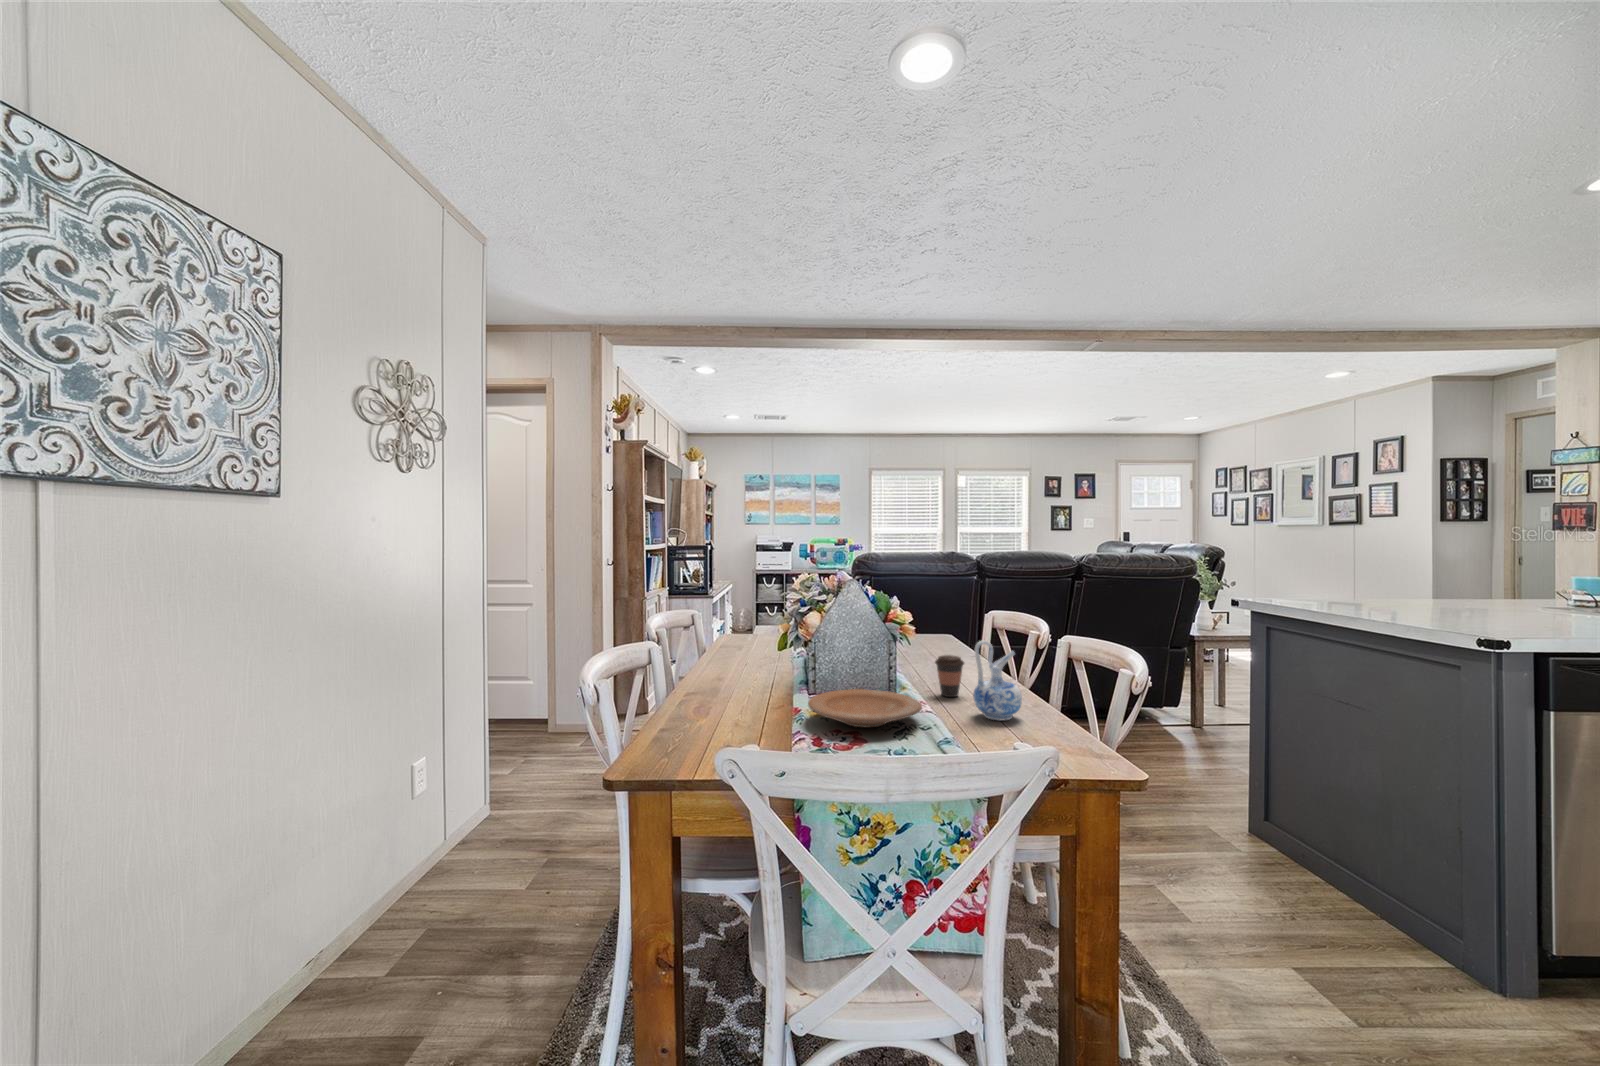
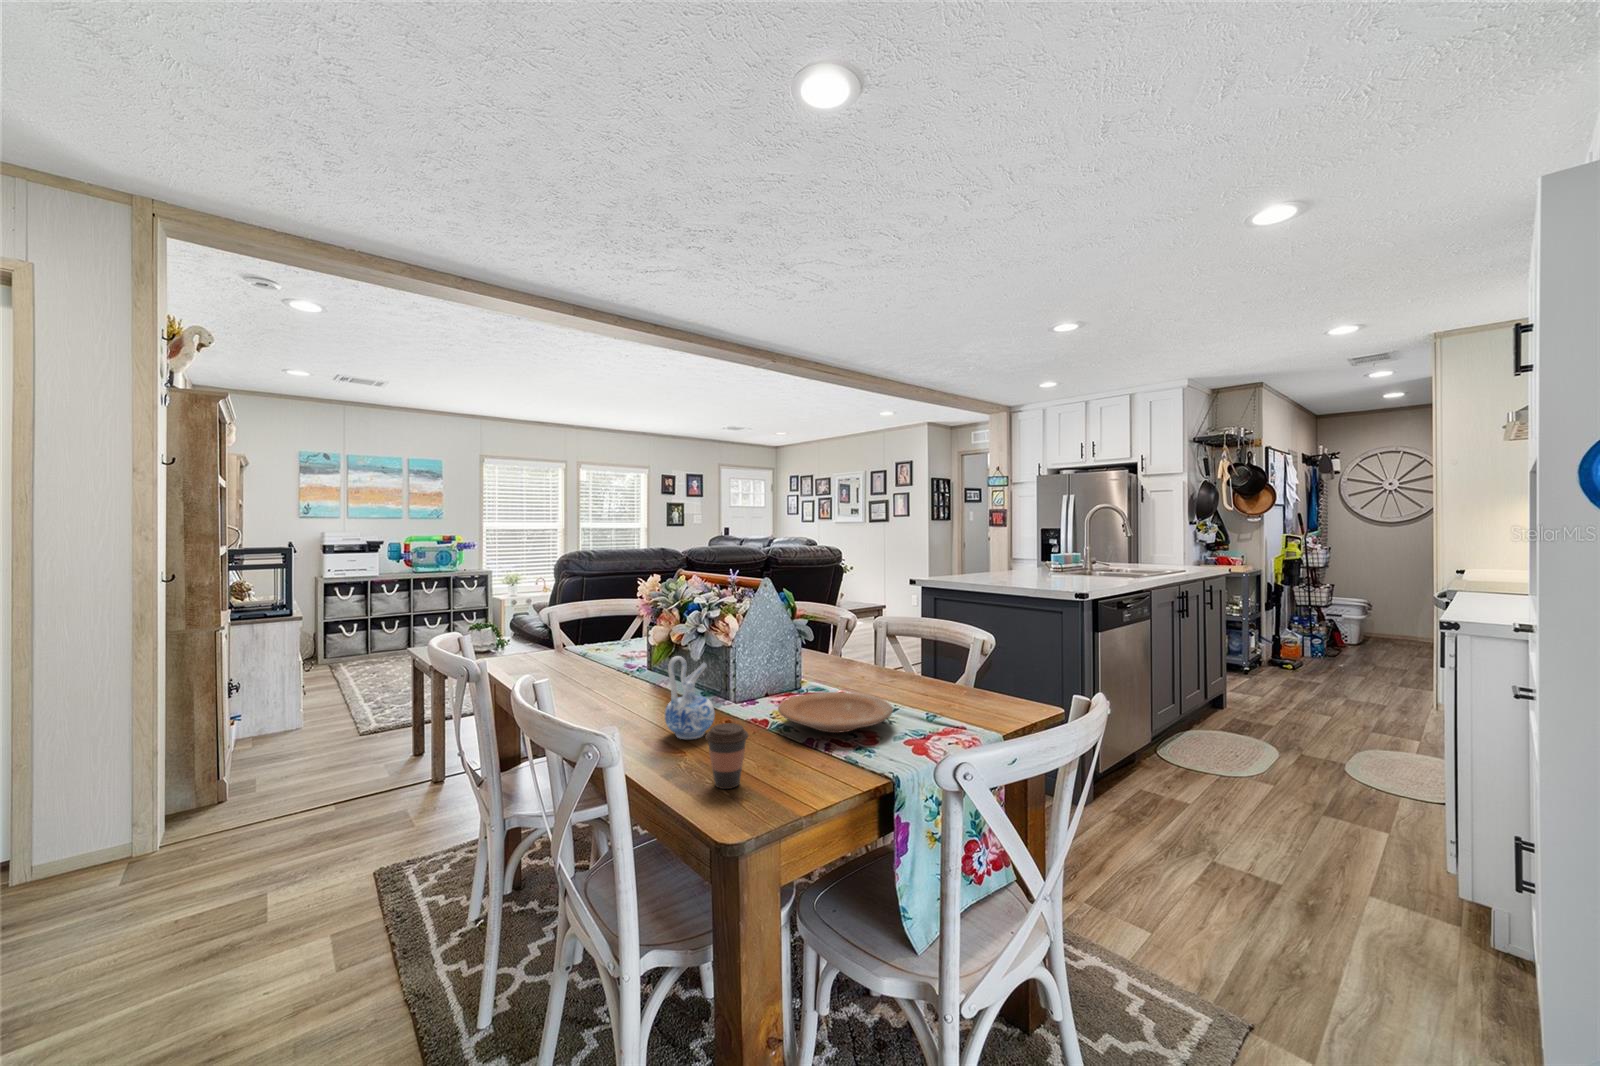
ceramic pitcher: present [973,640,1022,721] -> present [664,656,715,739]
coffee cup: present [935,655,964,697] -> present [705,723,749,789]

